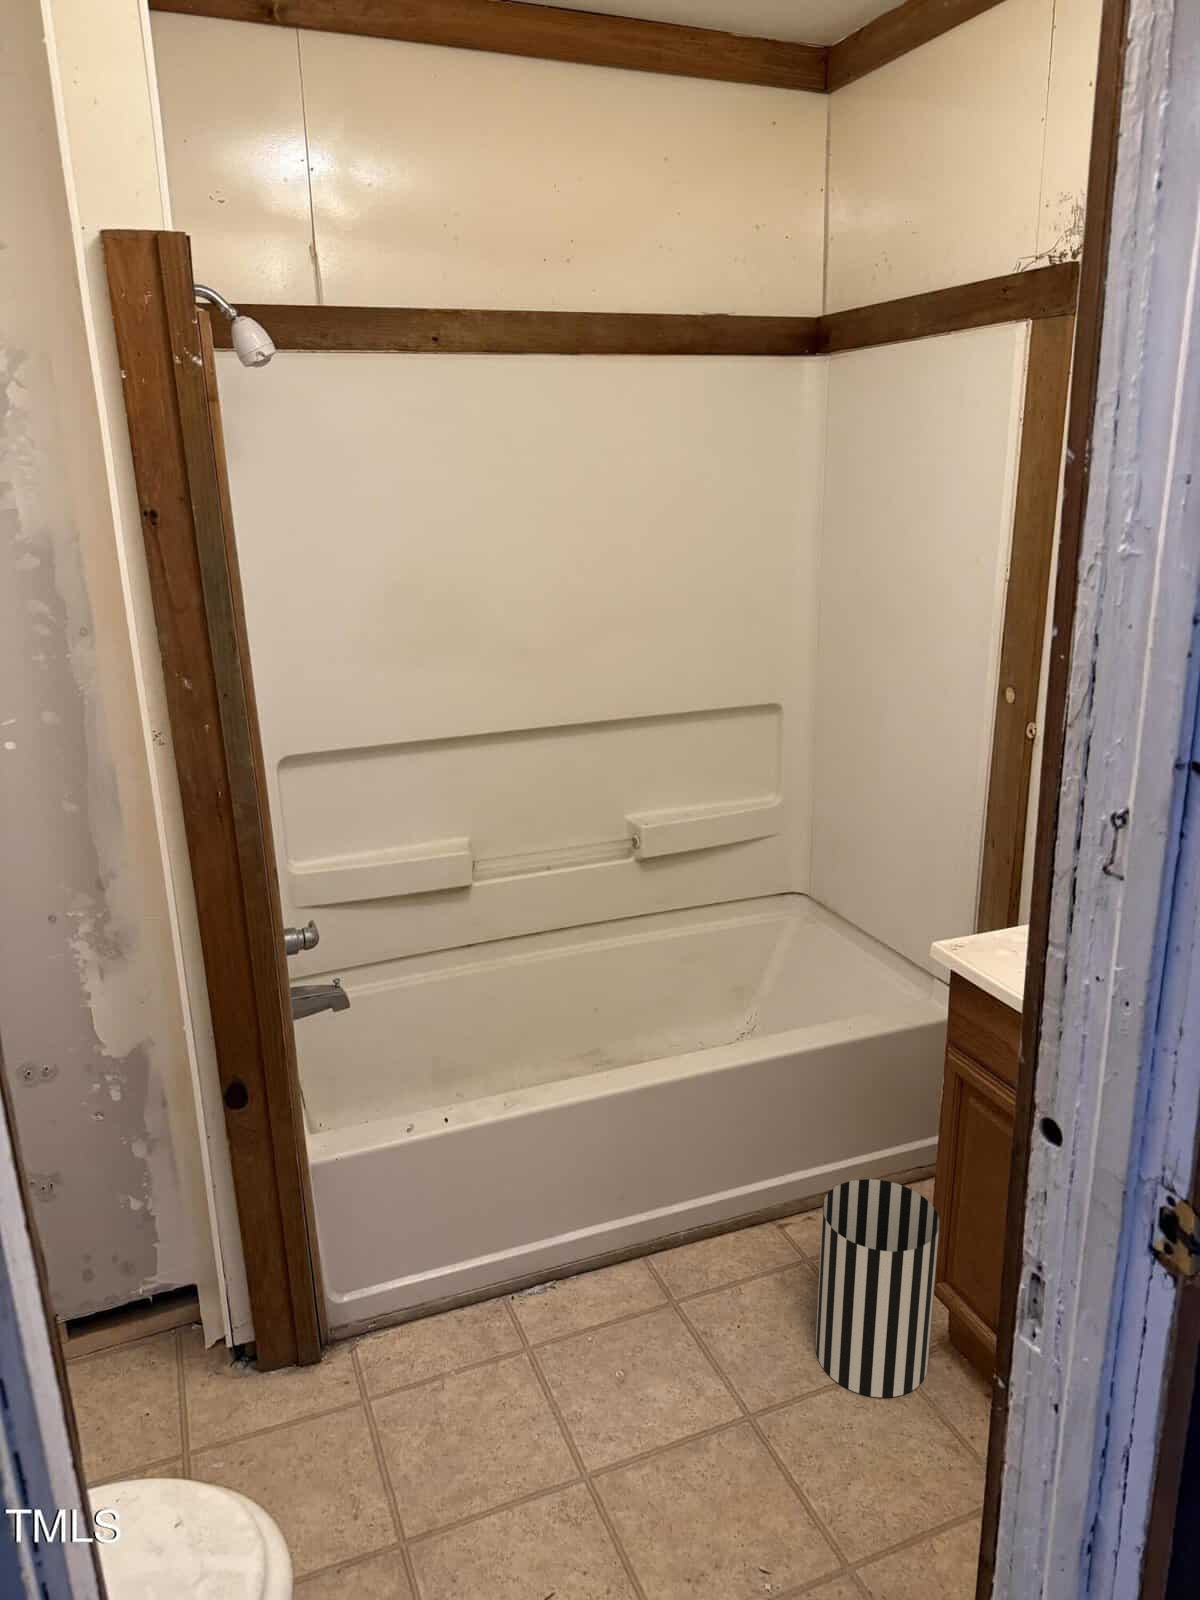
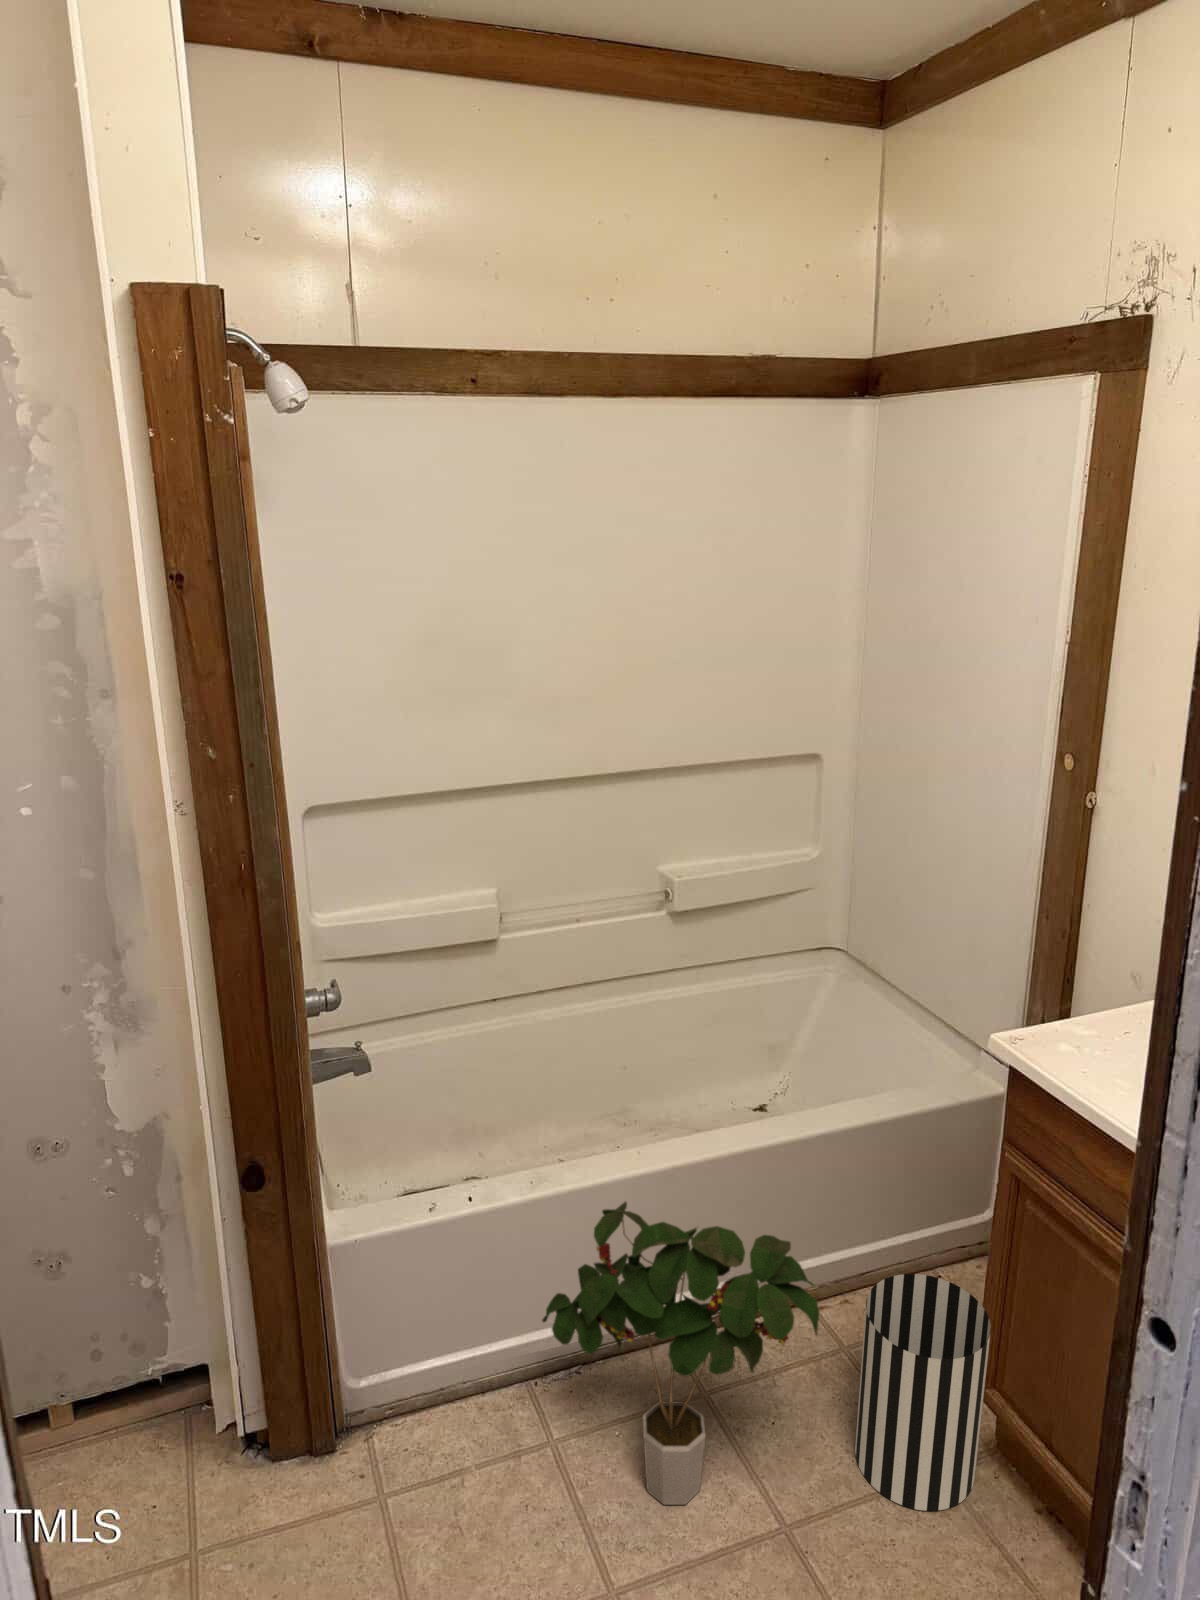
potted plant: none [516,1113,777,1399] -> present [542,1202,819,1505]

